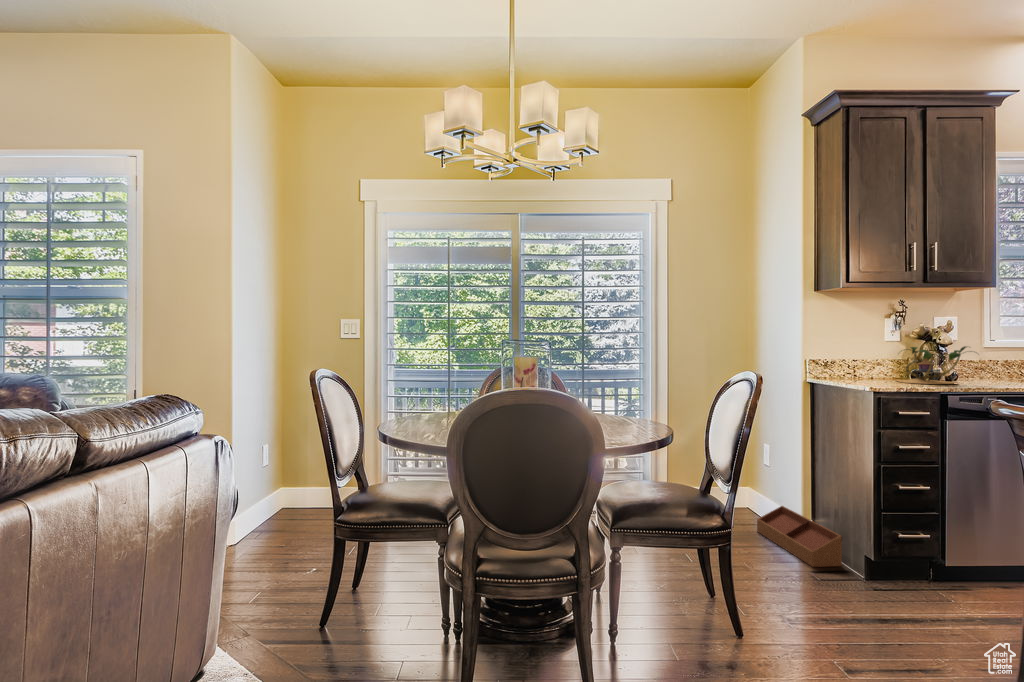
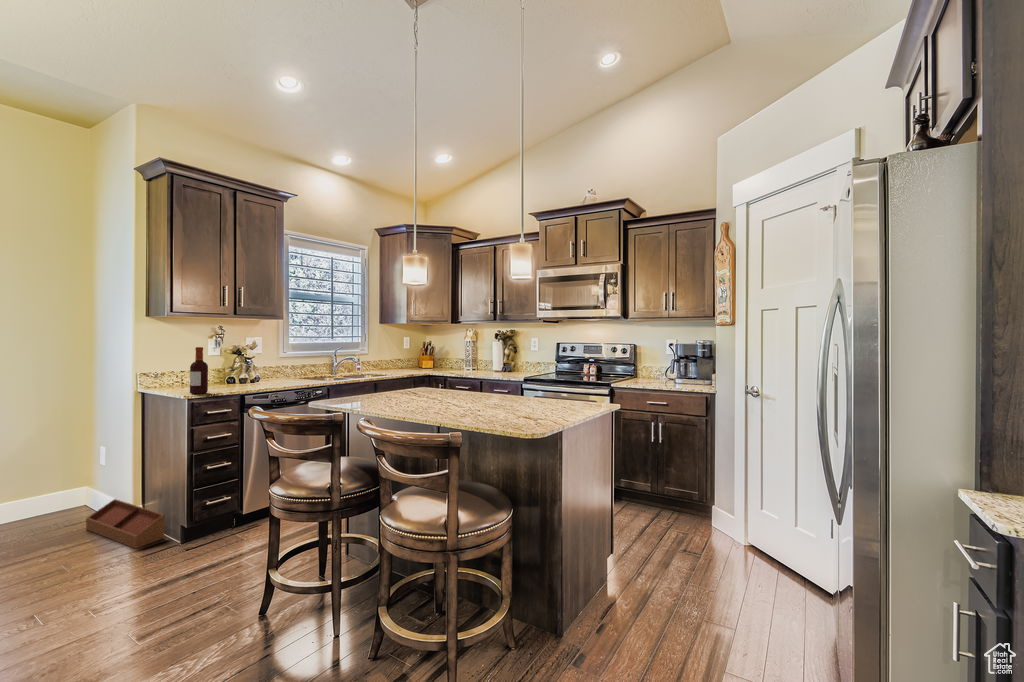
bottle: none [871,323,894,385] -> present [190,347,208,394]
plant: present [897,346,966,384] -> none [213,361,269,389]

